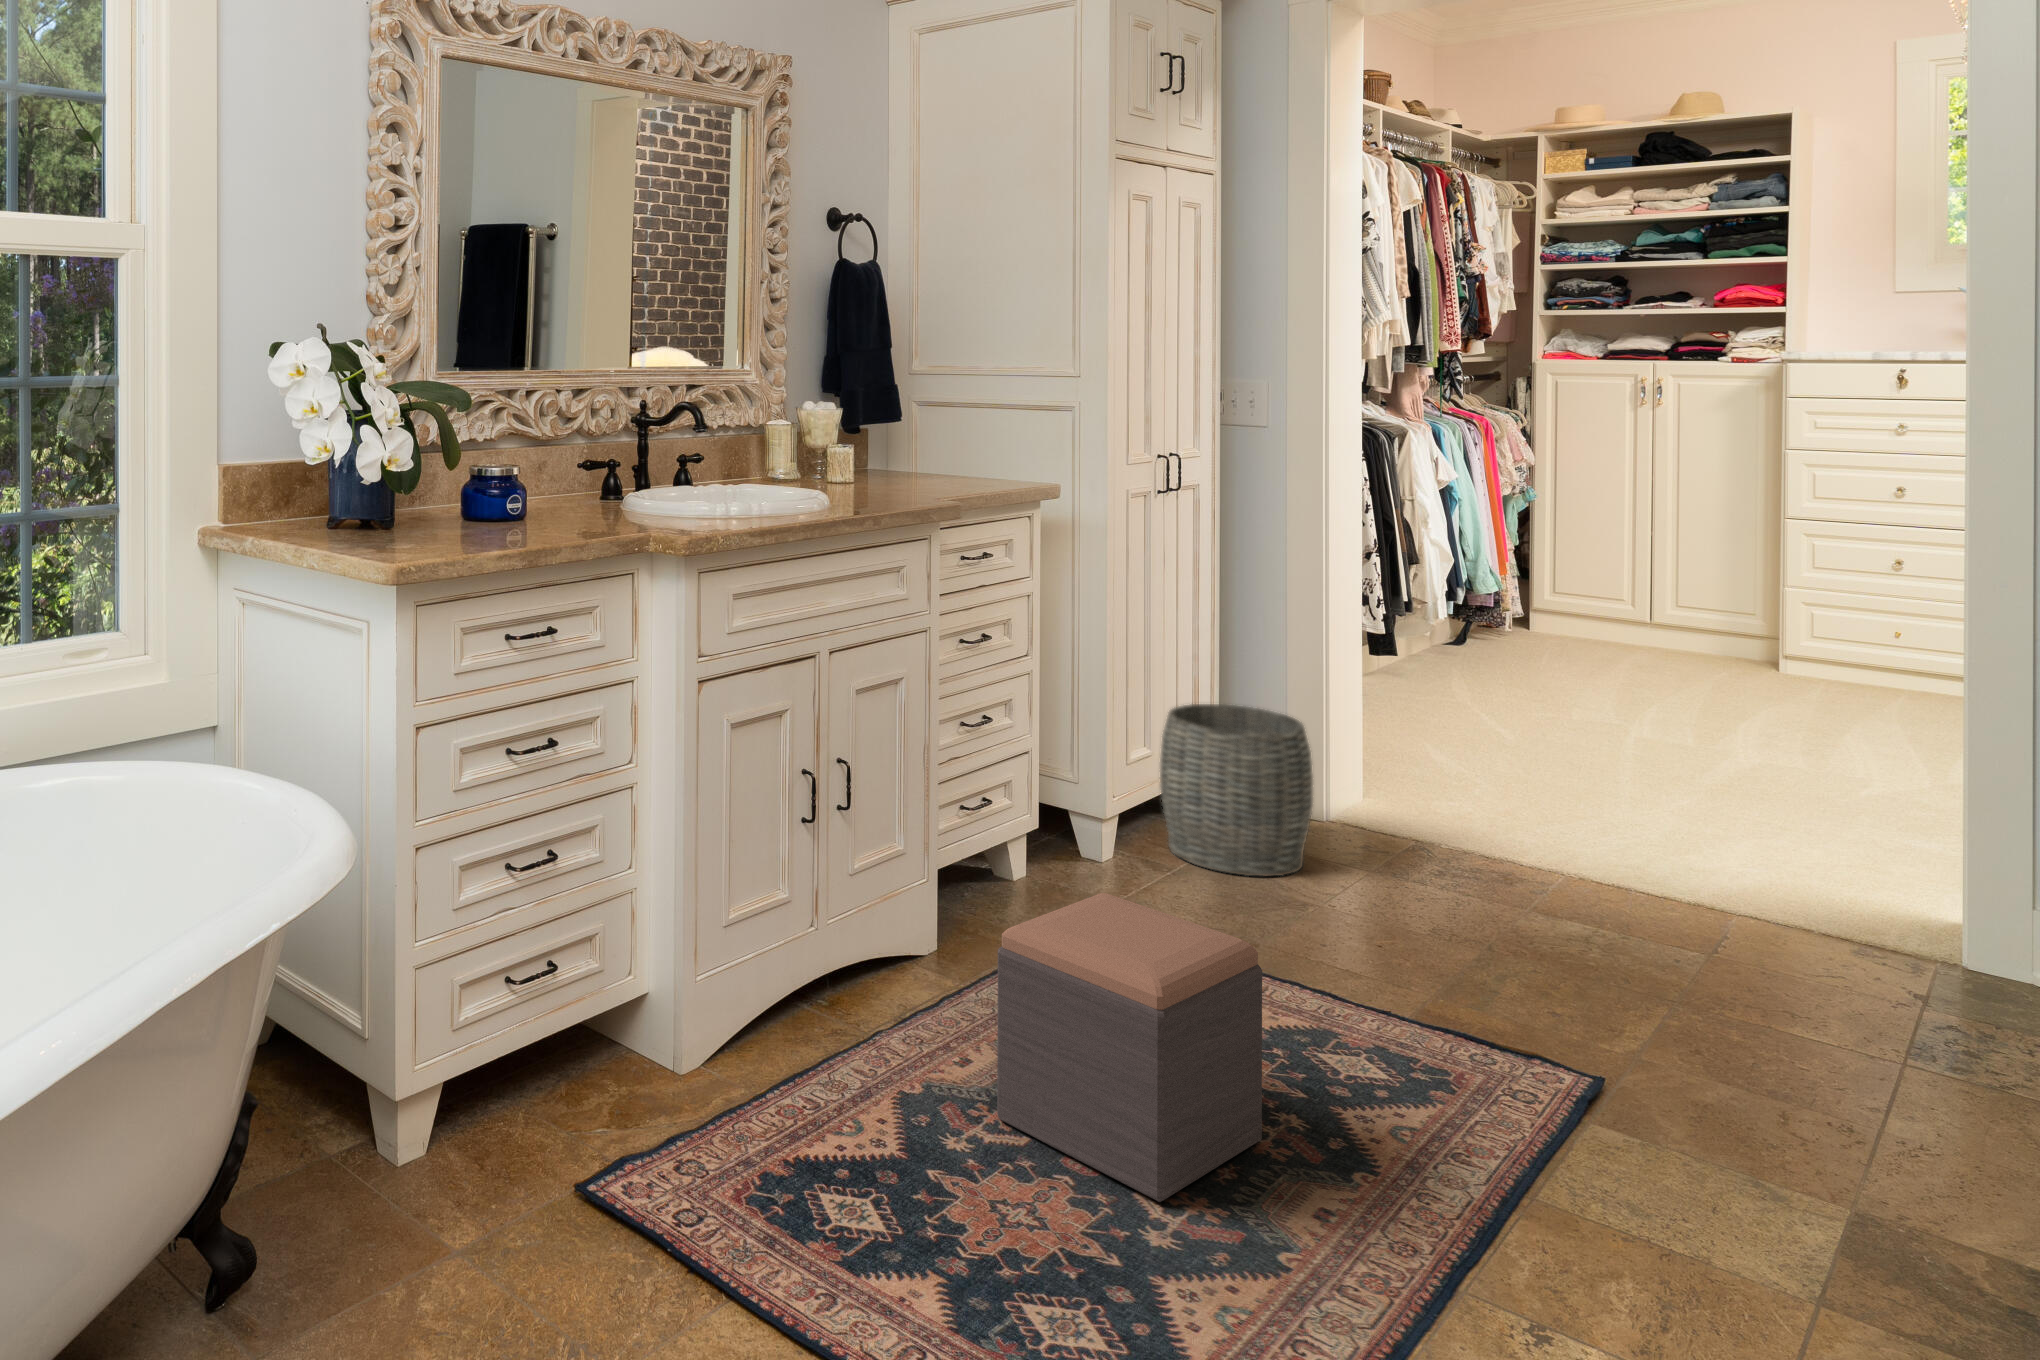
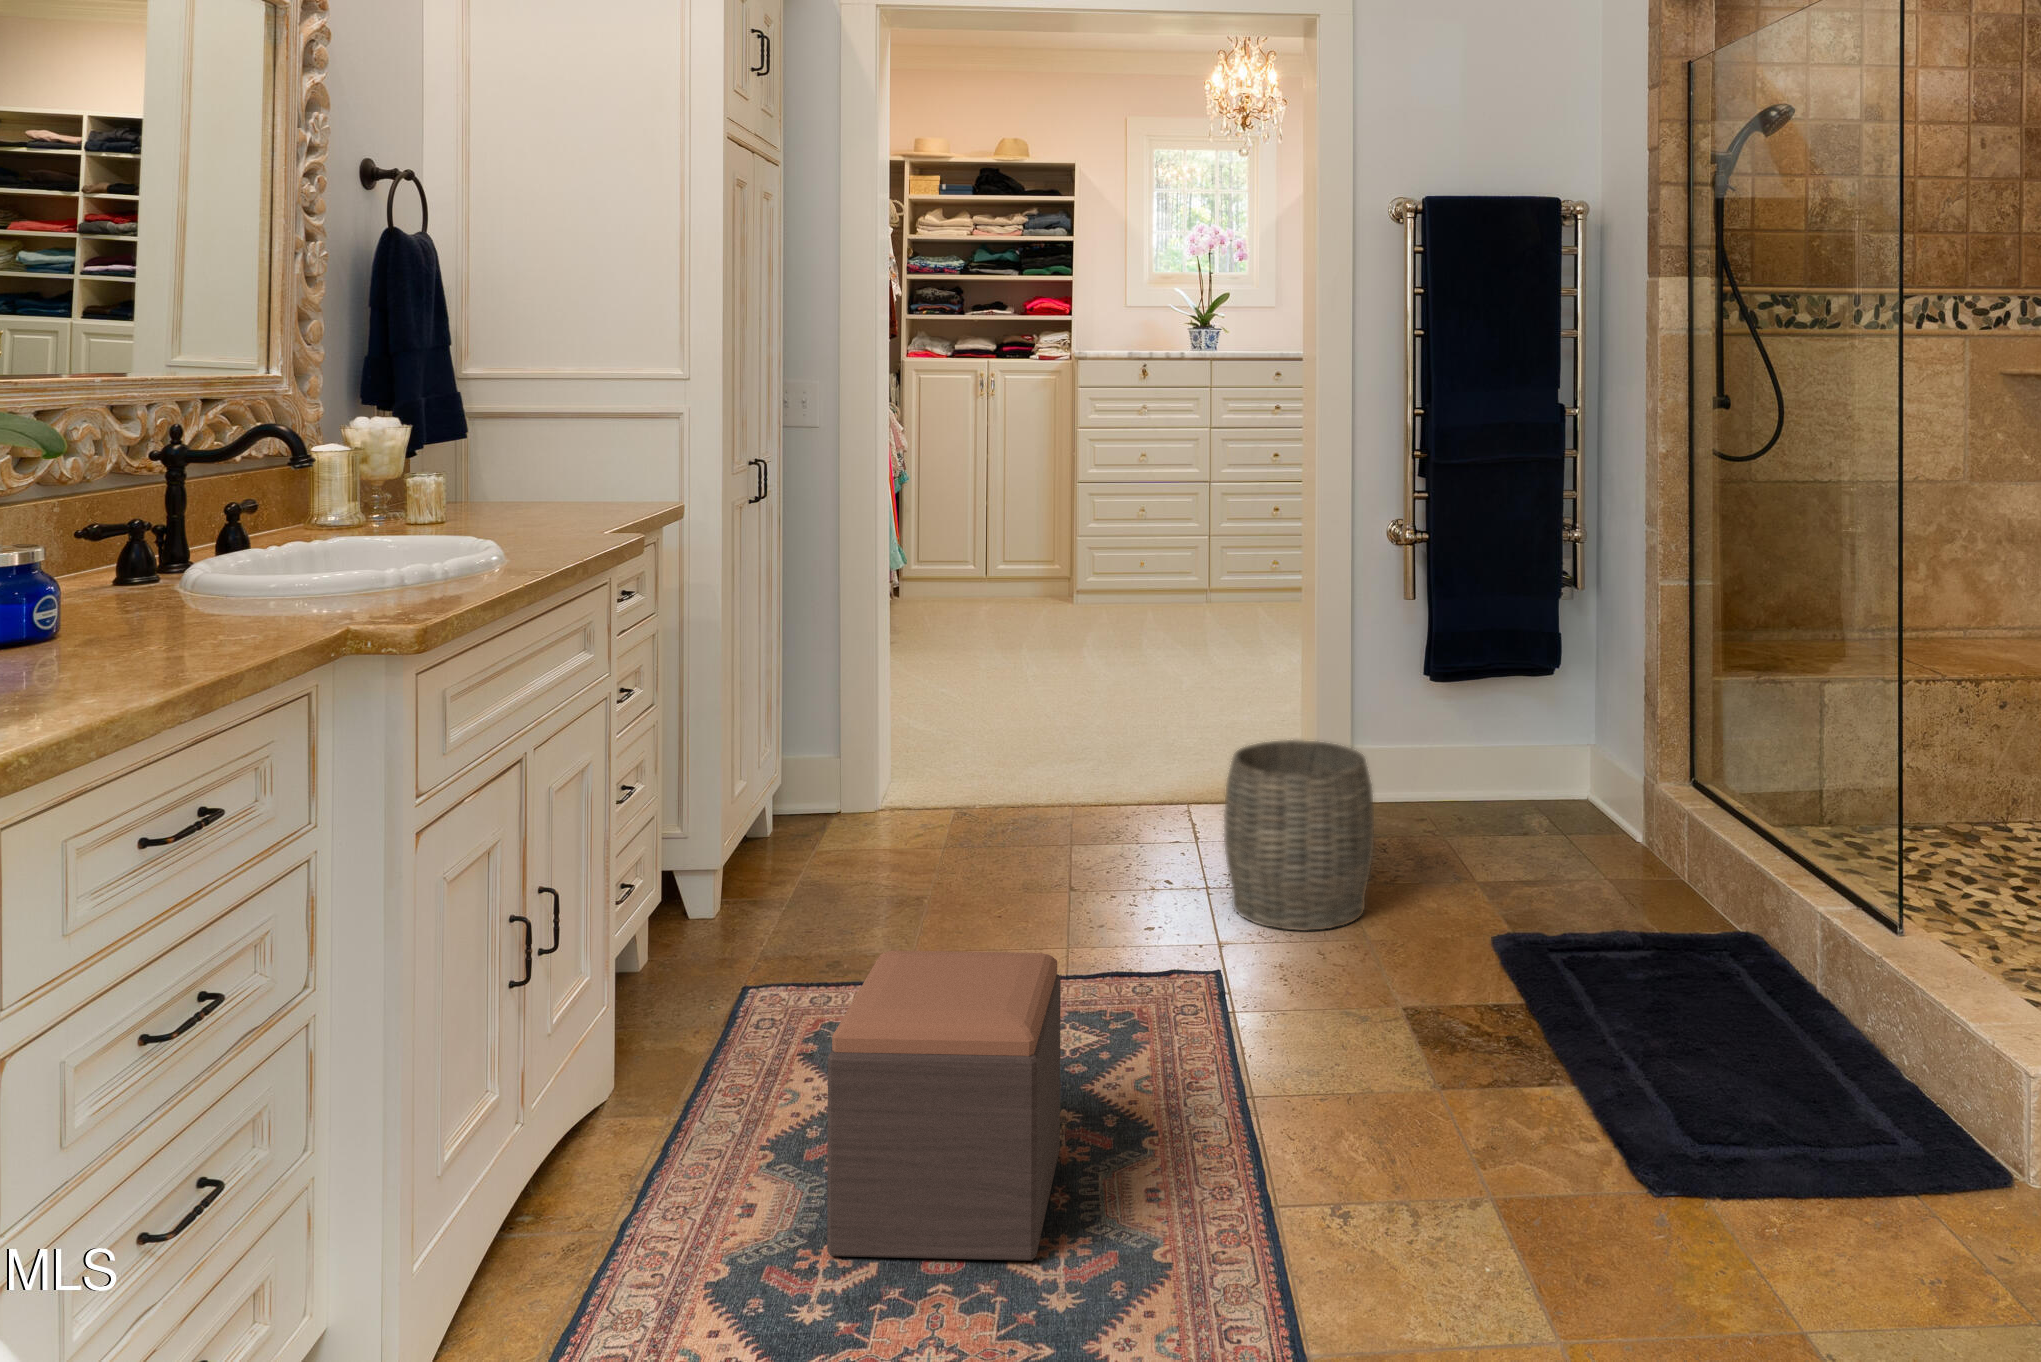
woven basket: present [1160,704,1313,876] -> present [1224,740,1374,931]

